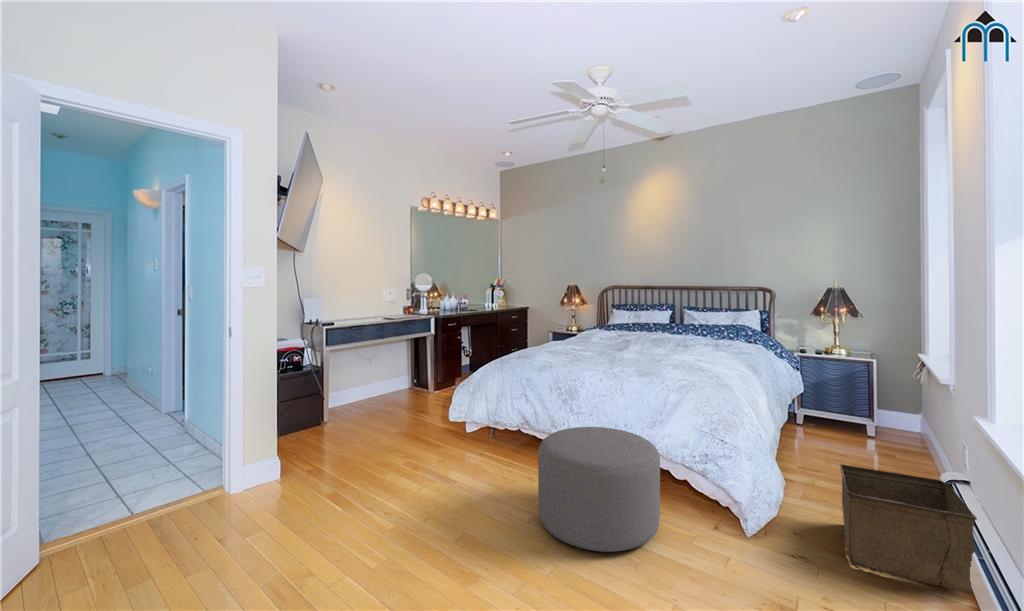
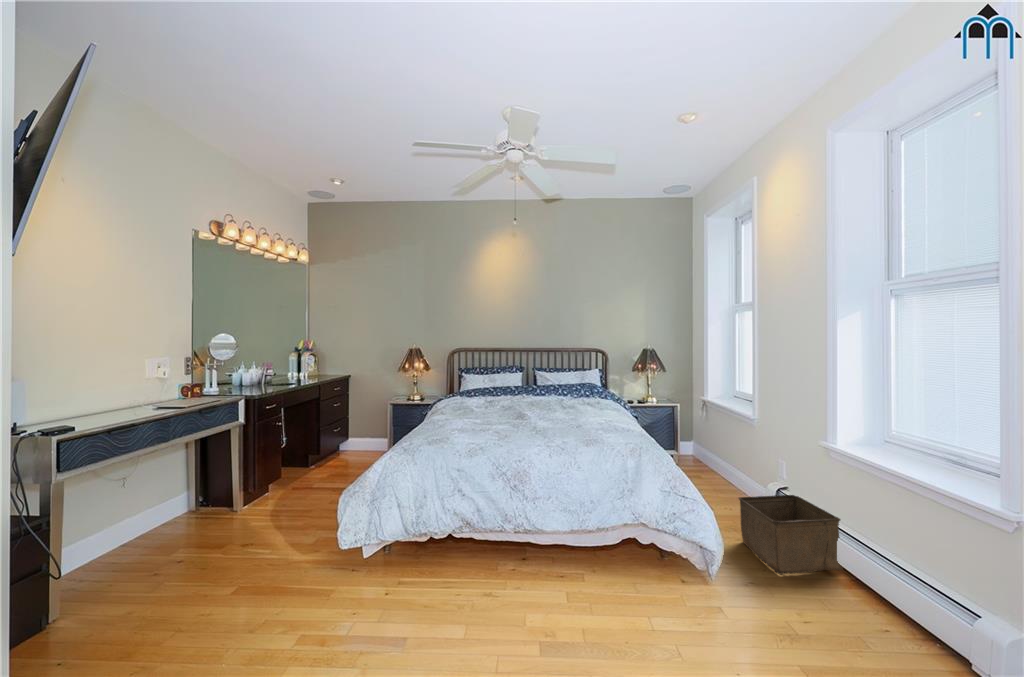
ottoman: present [538,427,660,552] -> none [554,511,674,645]

